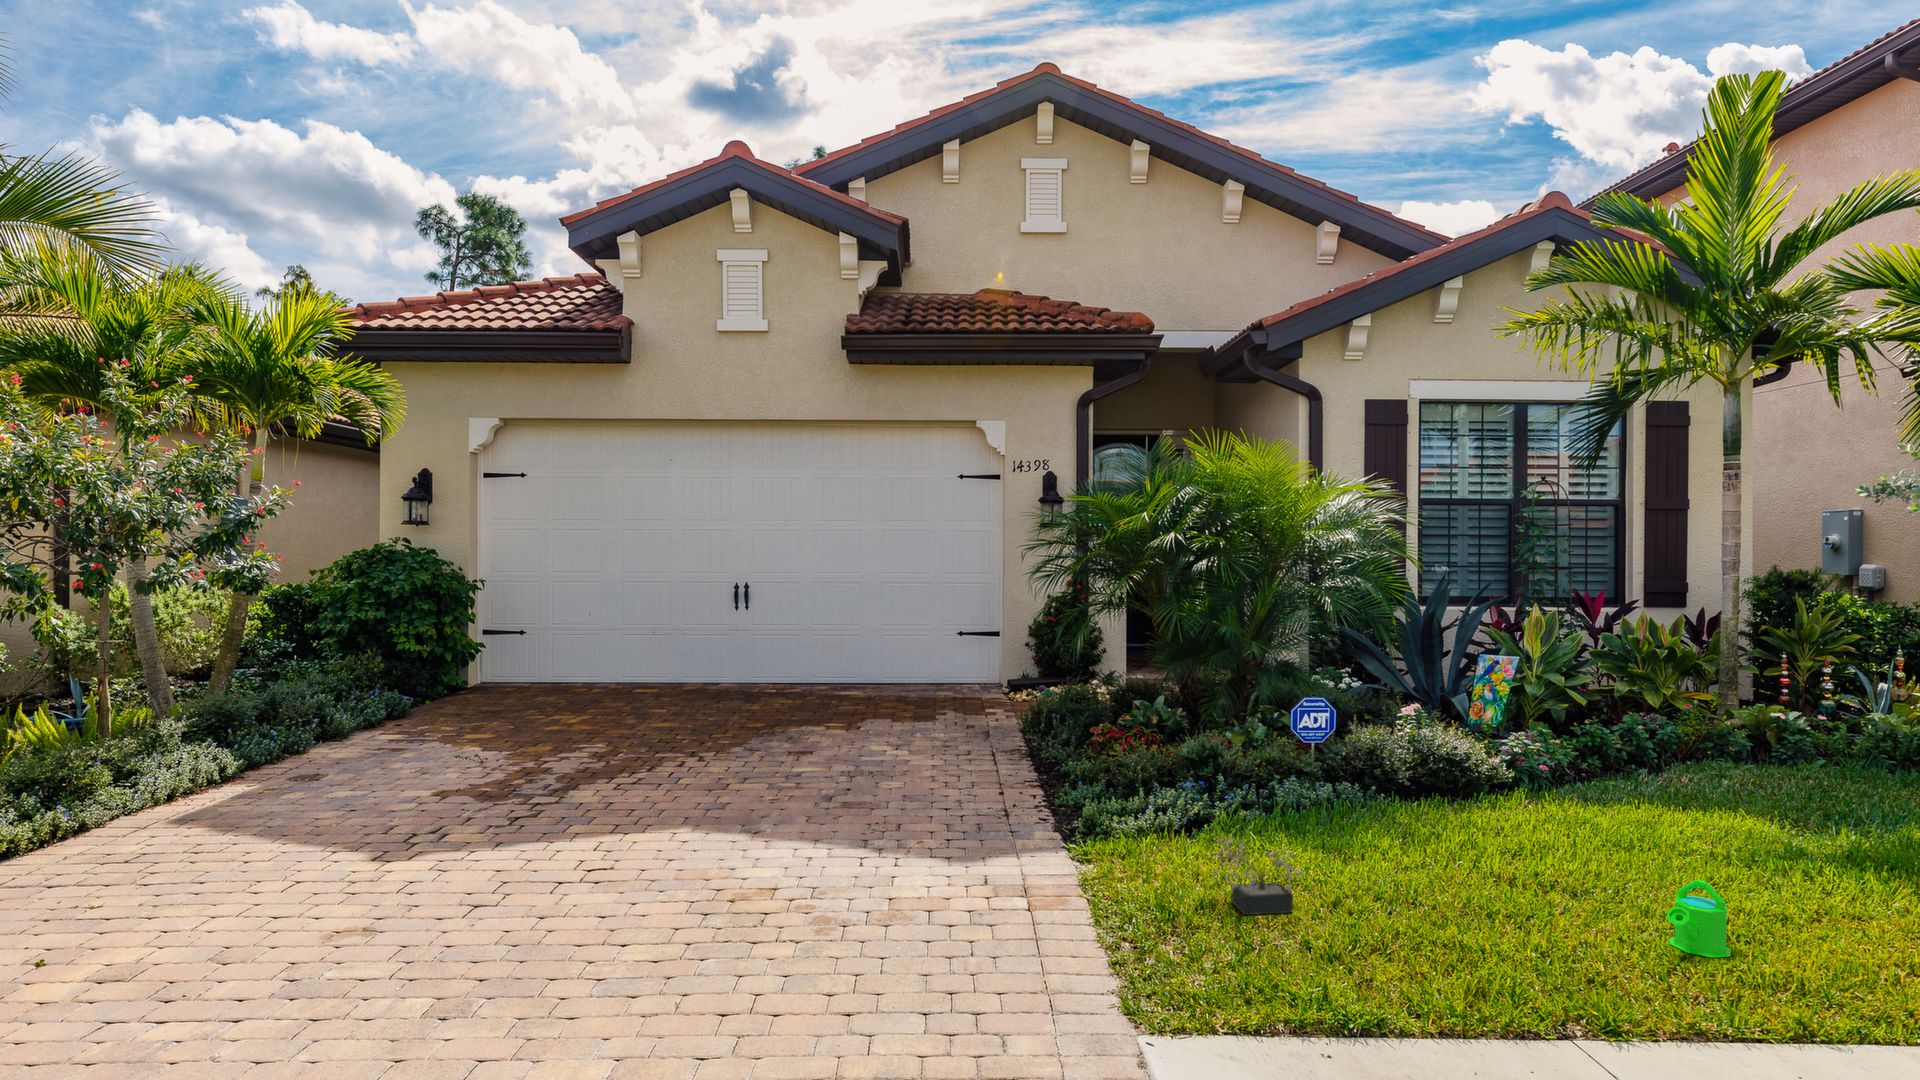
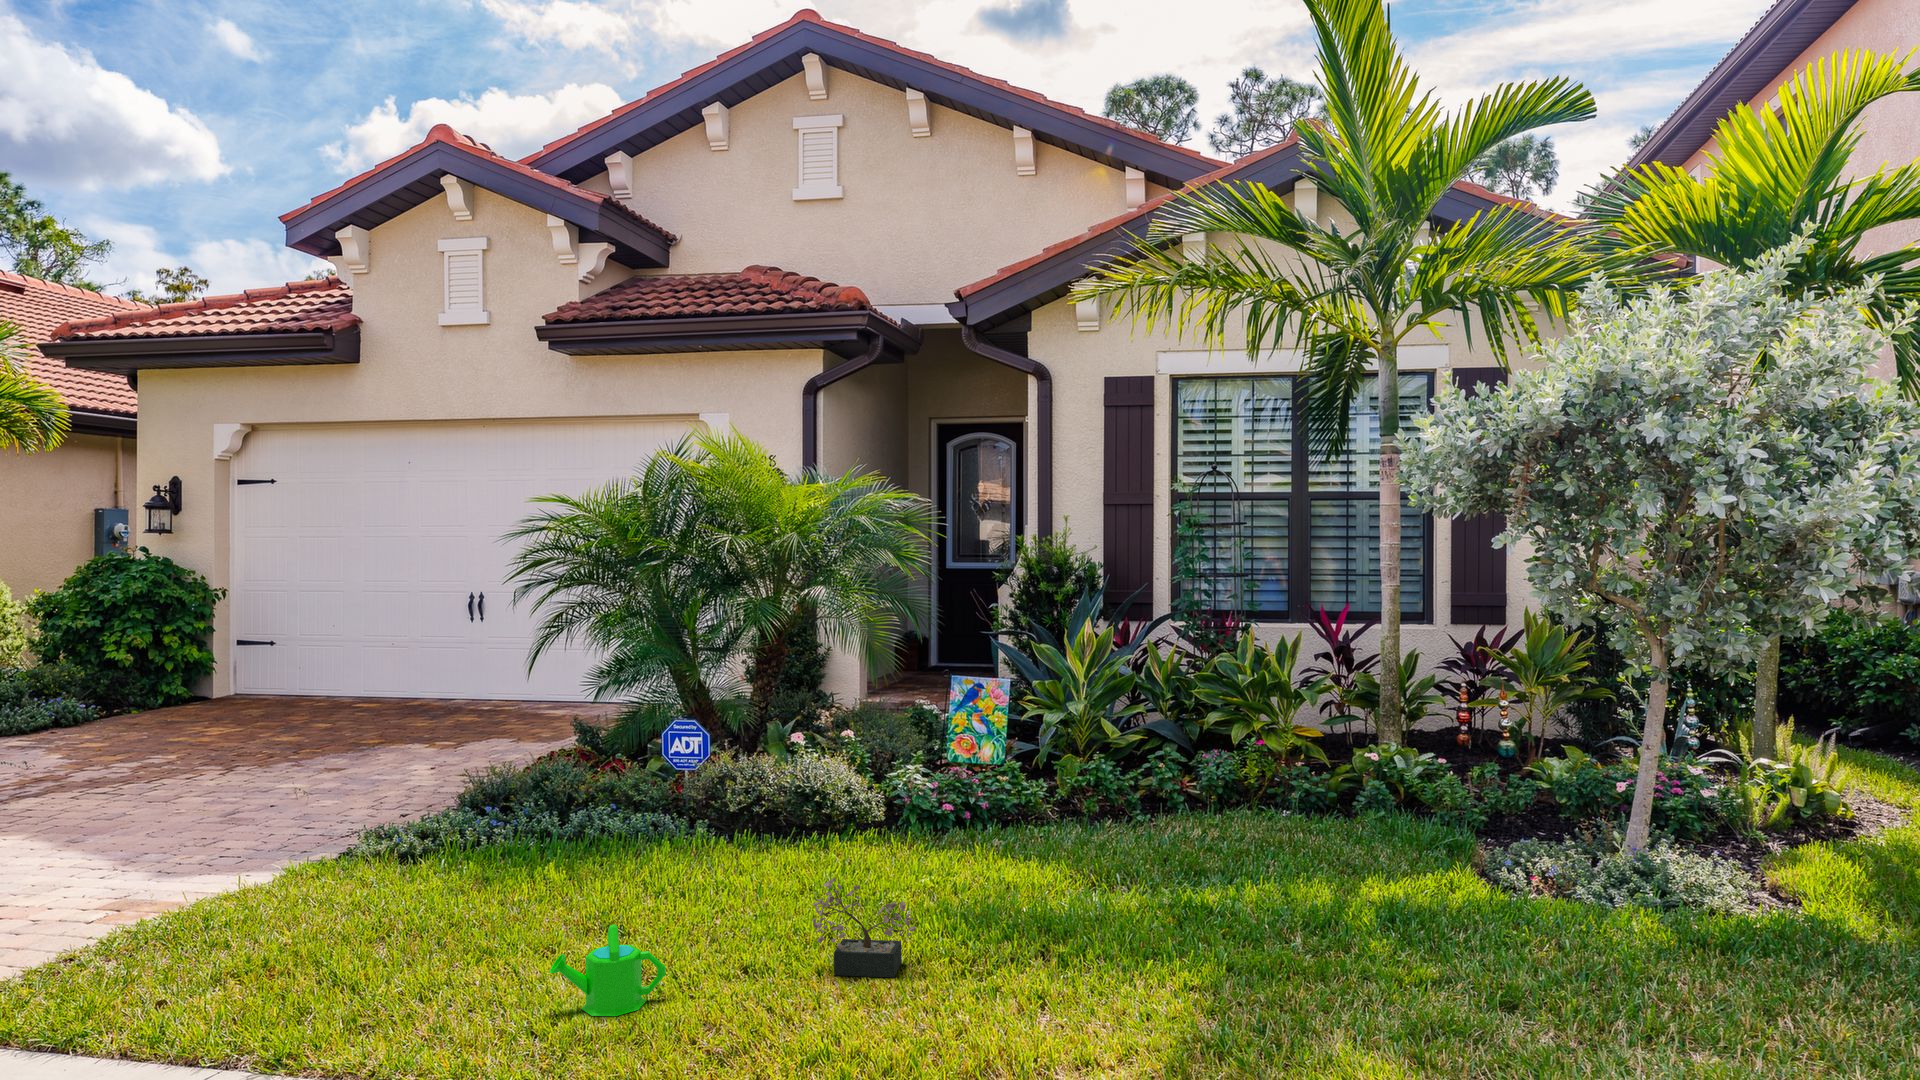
decorative plant: present [1214,836,1302,915] -> present [812,878,915,978]

